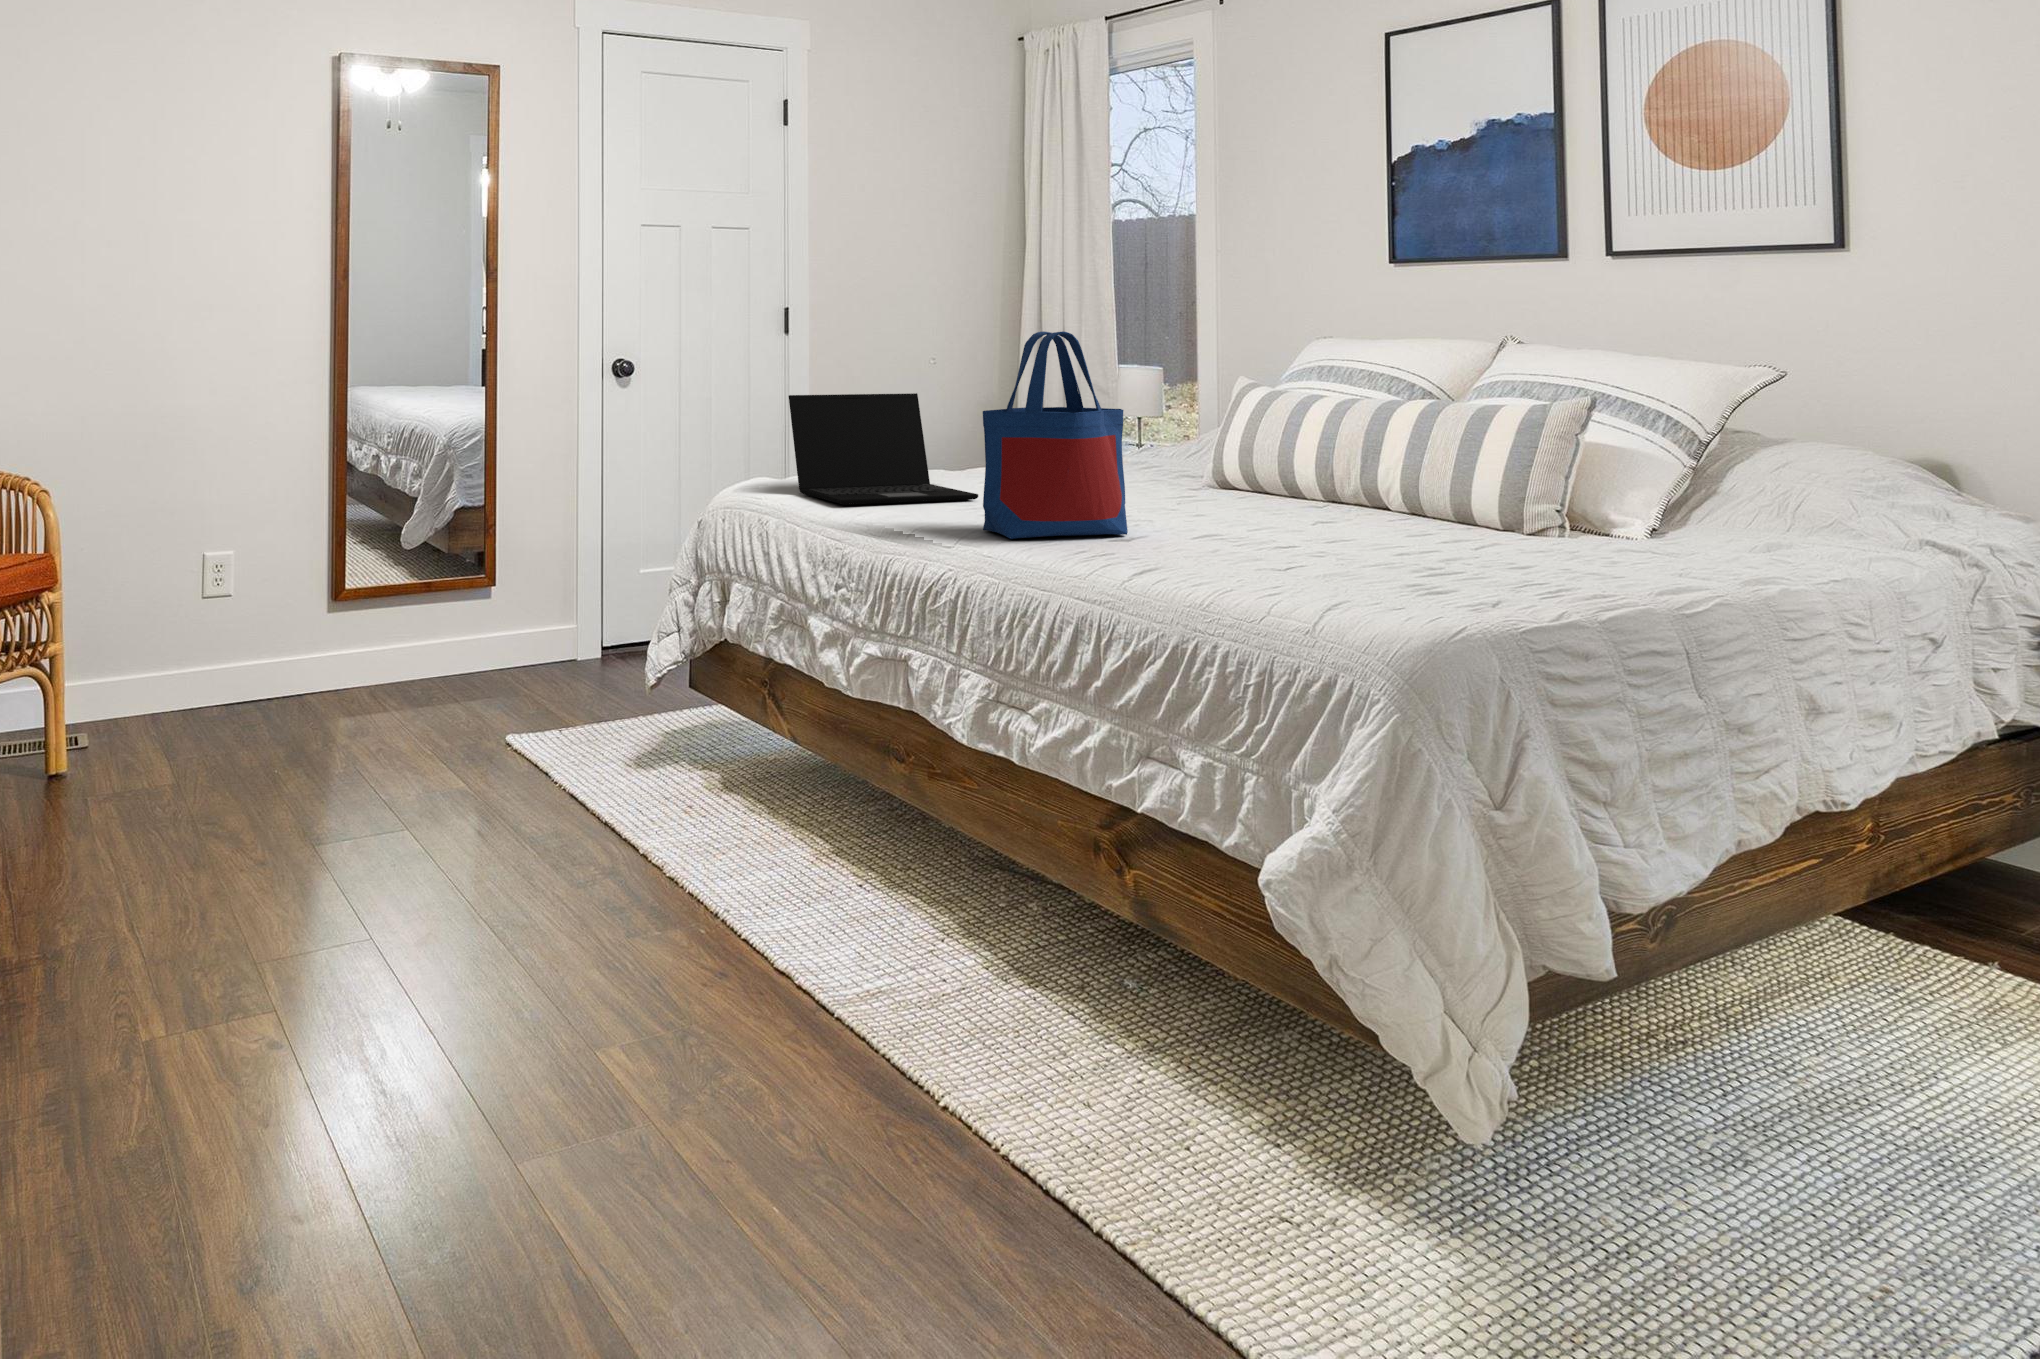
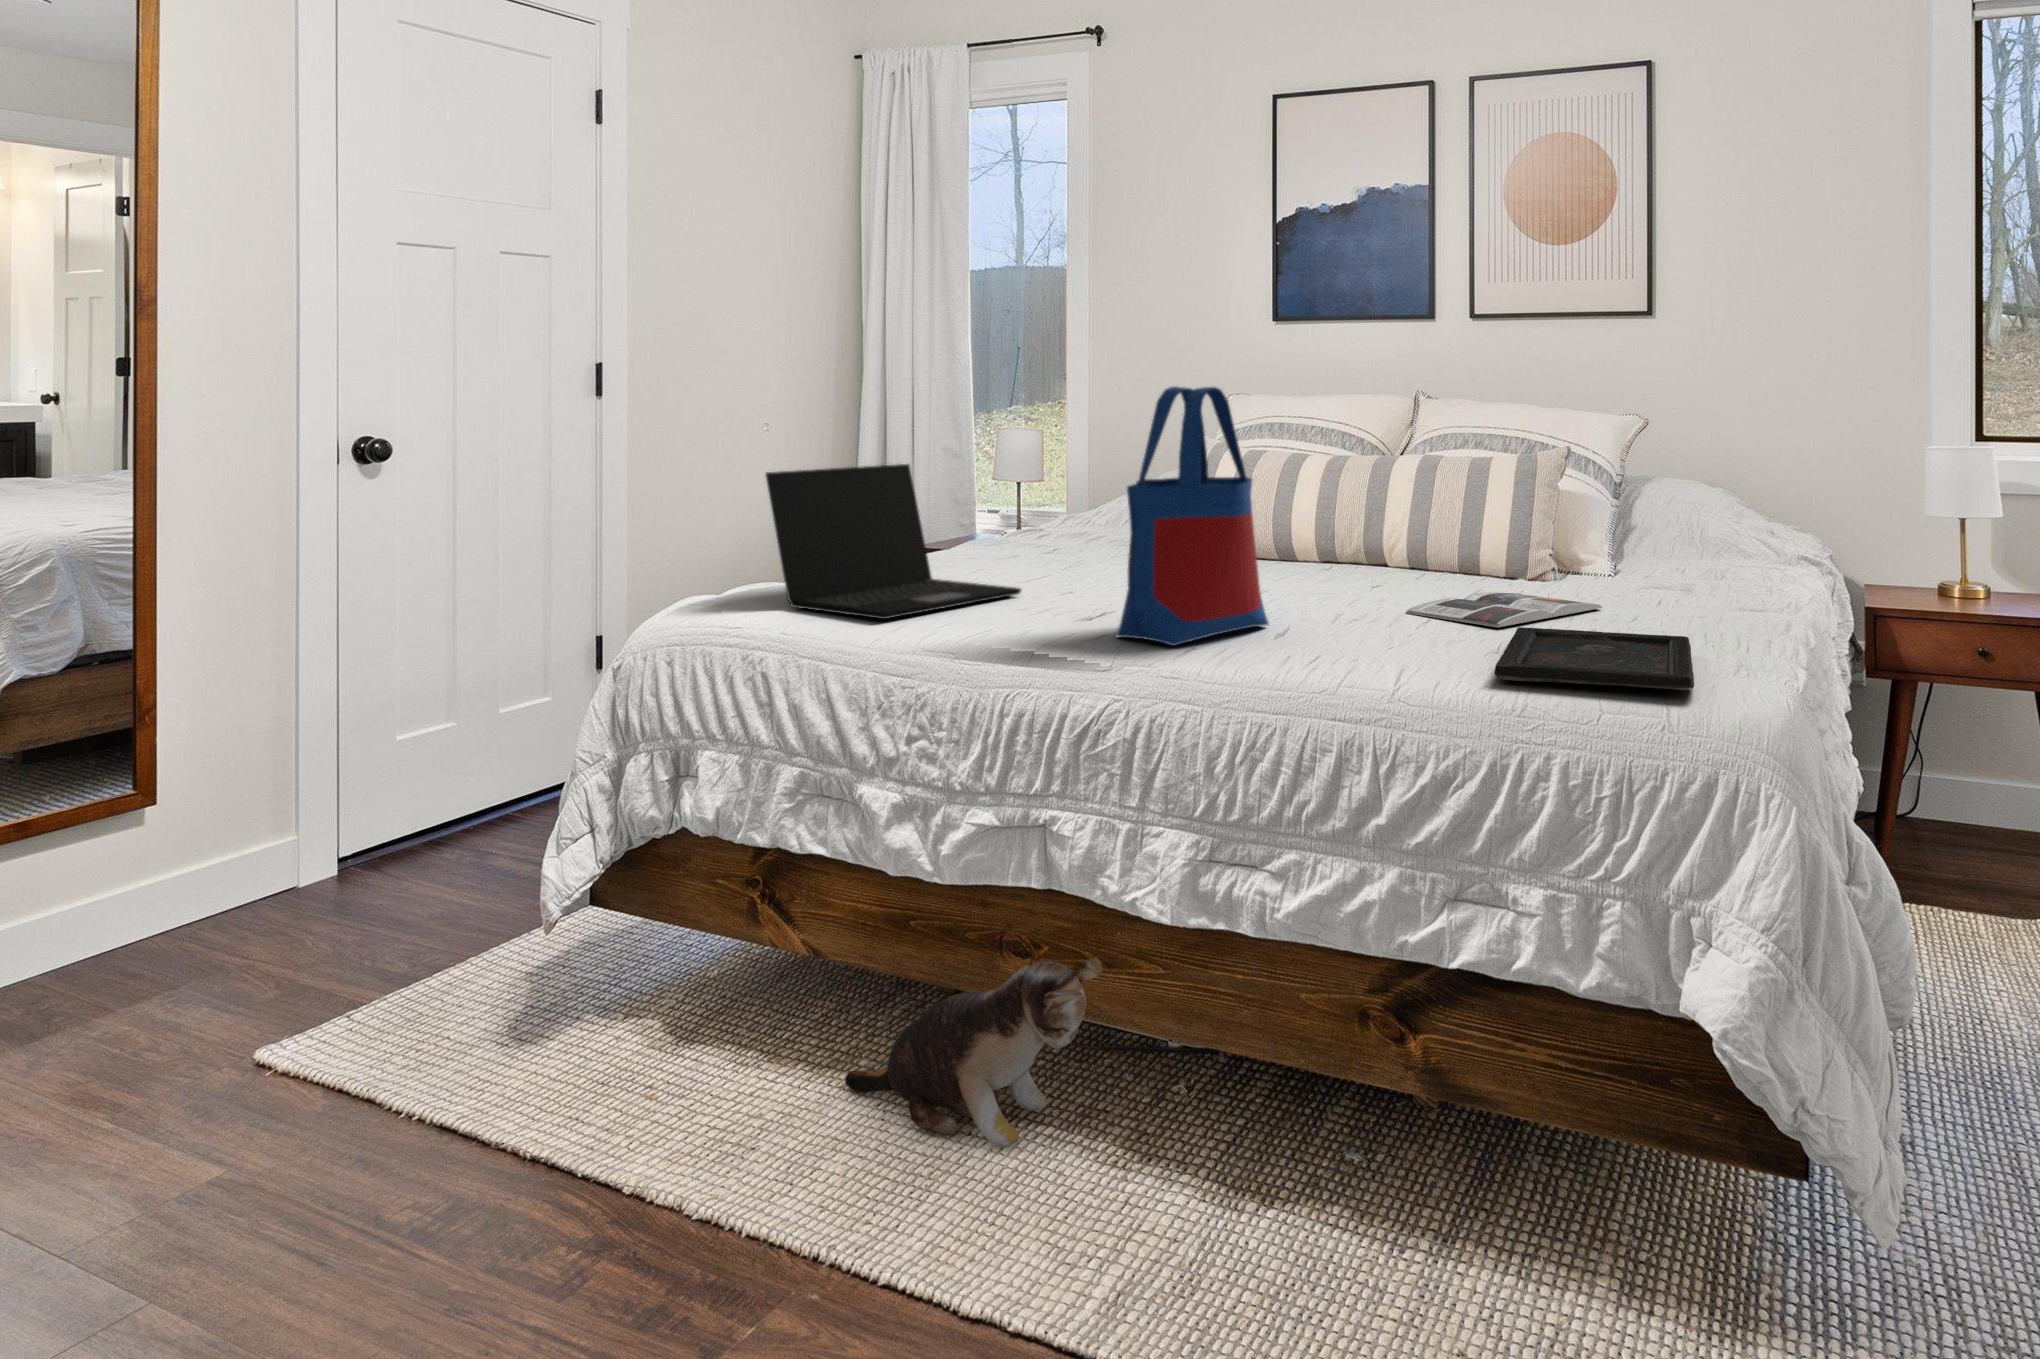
magazine: none [1286,531,1515,556] -> present [1405,591,1603,627]
tray: none [1217,554,1492,610] -> present [1495,627,1694,690]
plush toy: none [799,758,935,884] -> present [845,957,1102,1147]

